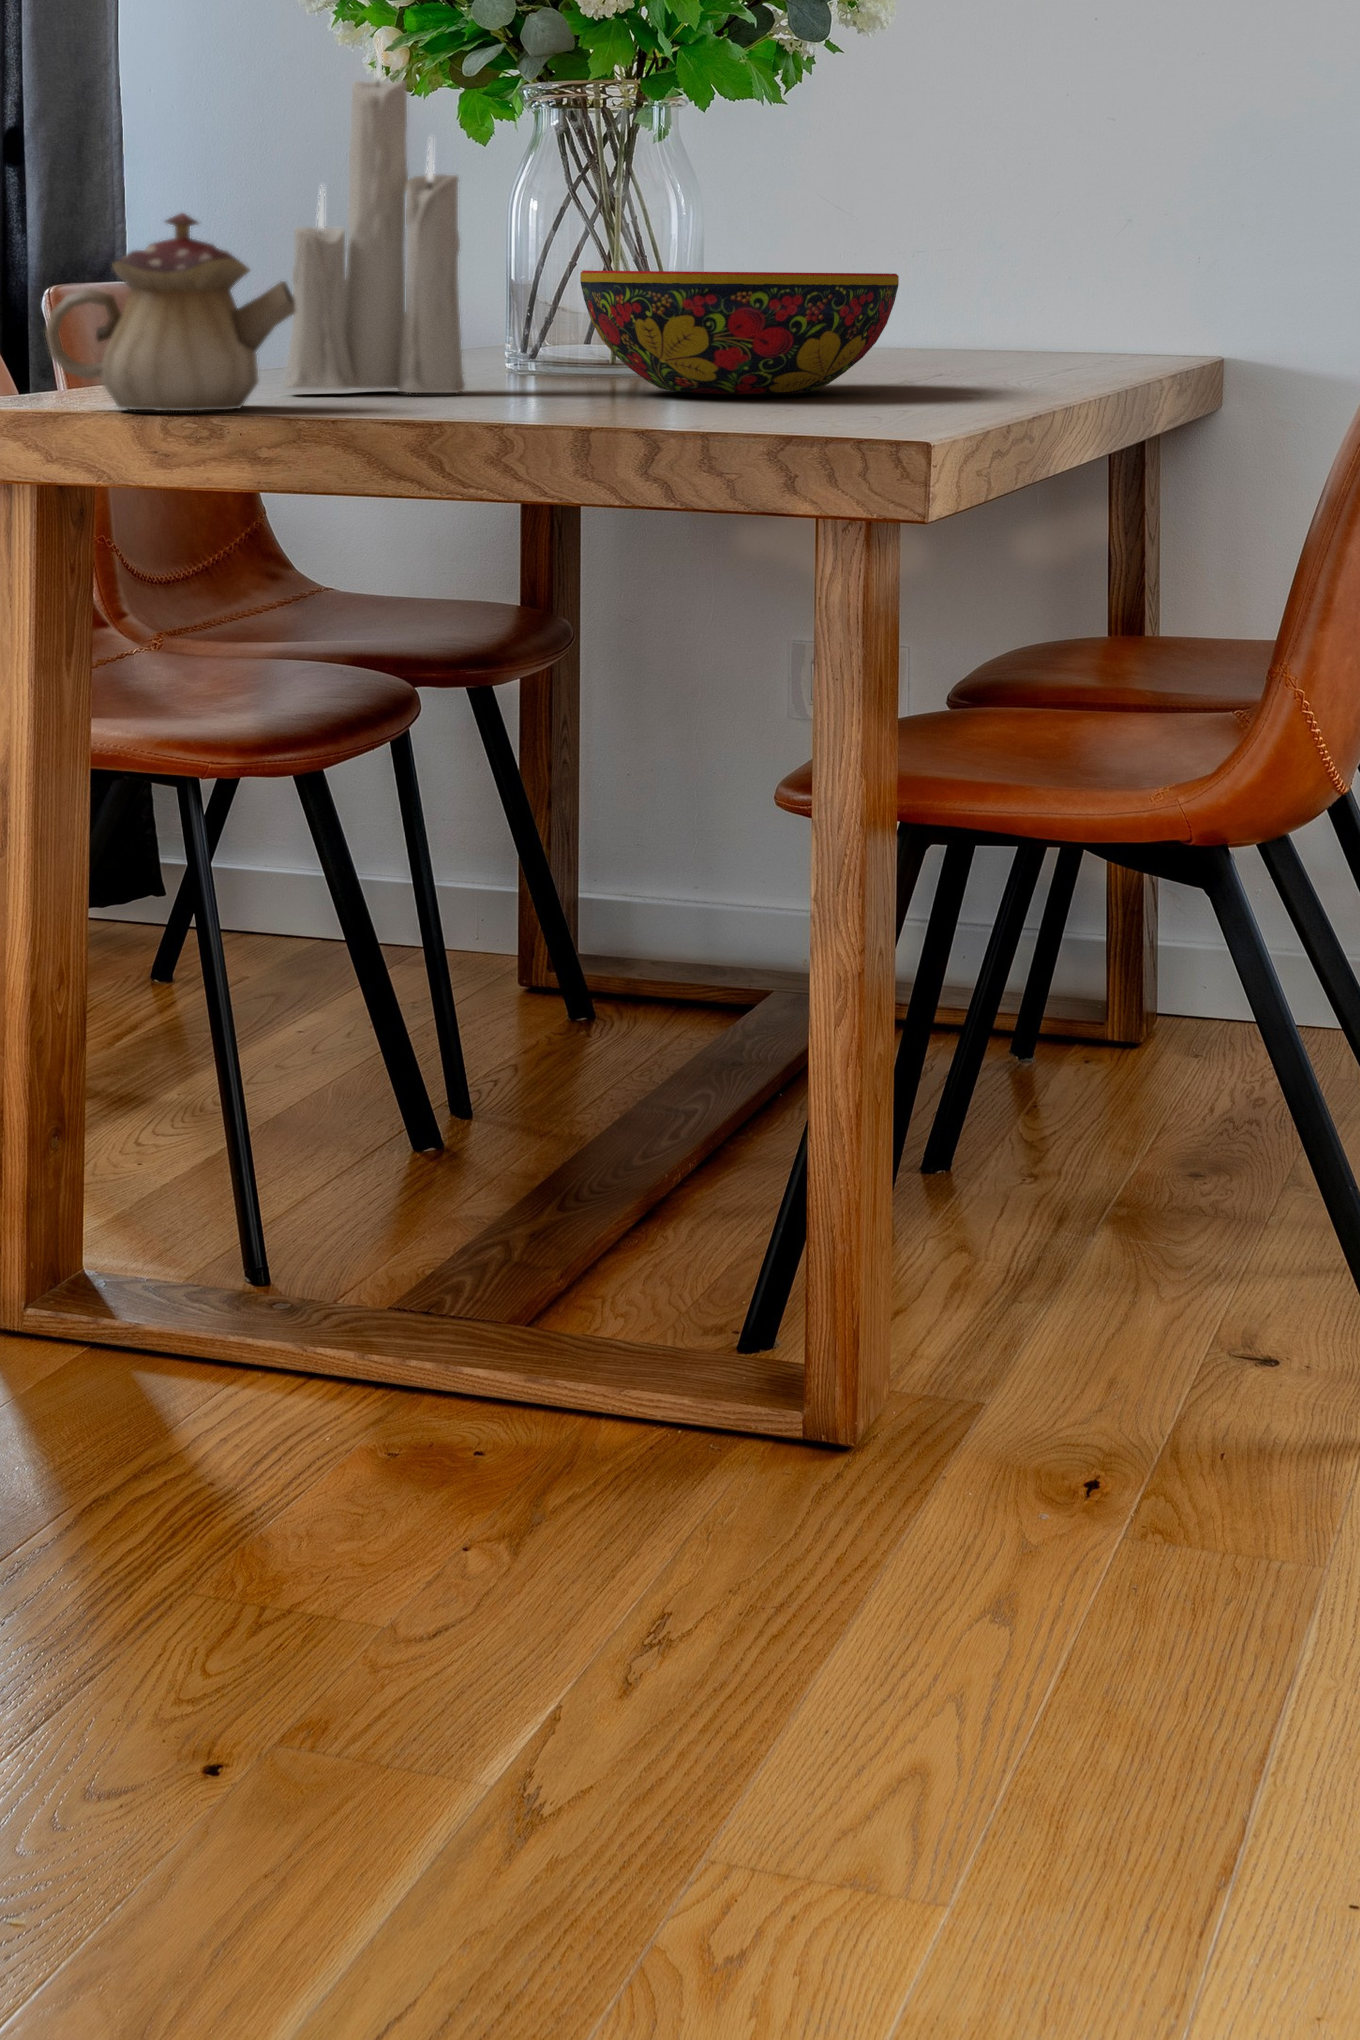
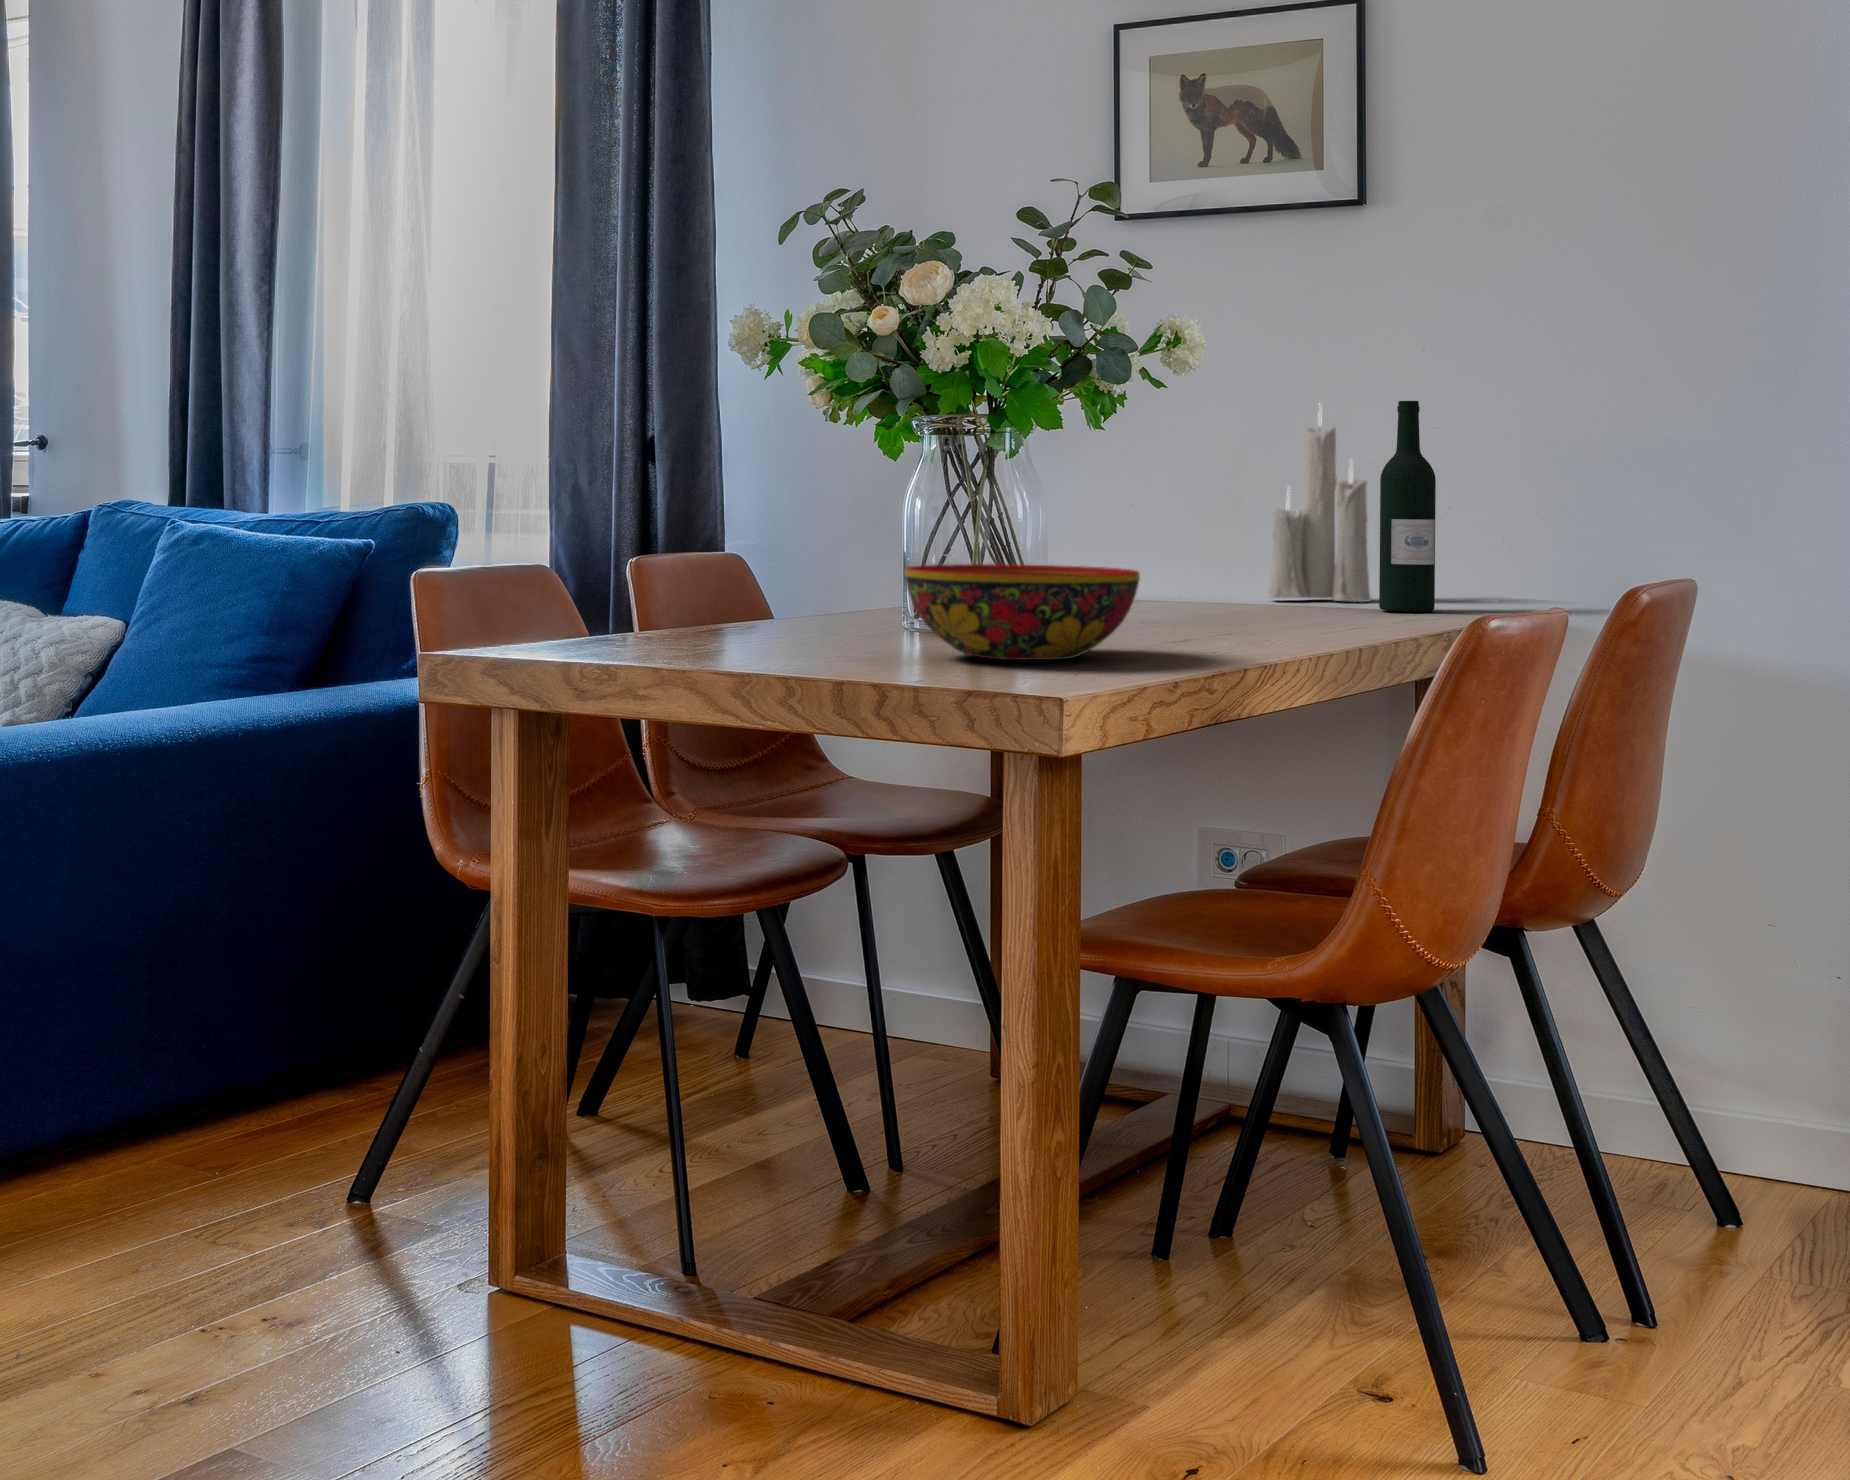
candle: present [284,40,465,393] -> present [1268,404,1370,602]
wine bottle: none [1053,79,1121,346] -> present [1379,401,1436,612]
teapot: present [45,213,296,411] -> none [526,528,687,666]

